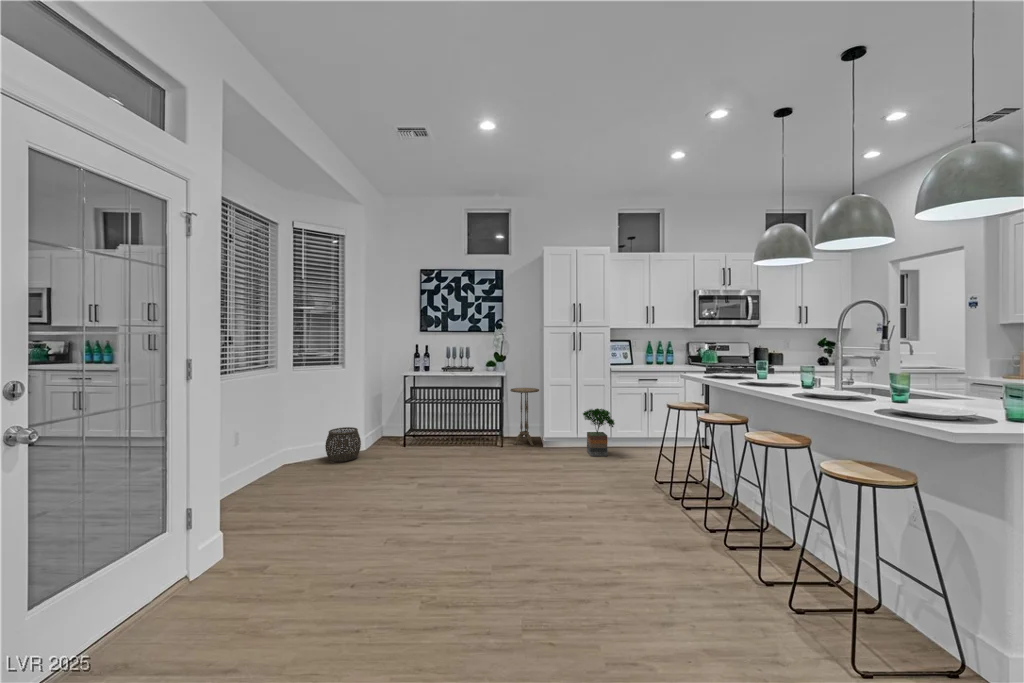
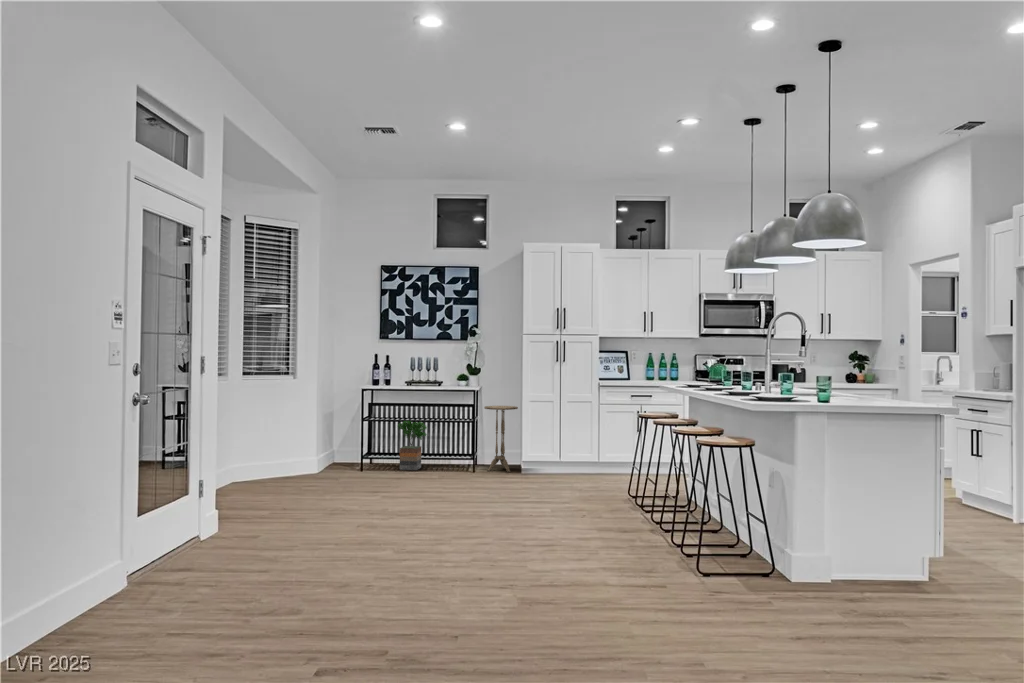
potted tree: present [583,408,615,456] -> present [398,421,427,470]
woven basket: present [325,427,361,462] -> none [275,445,314,481]

